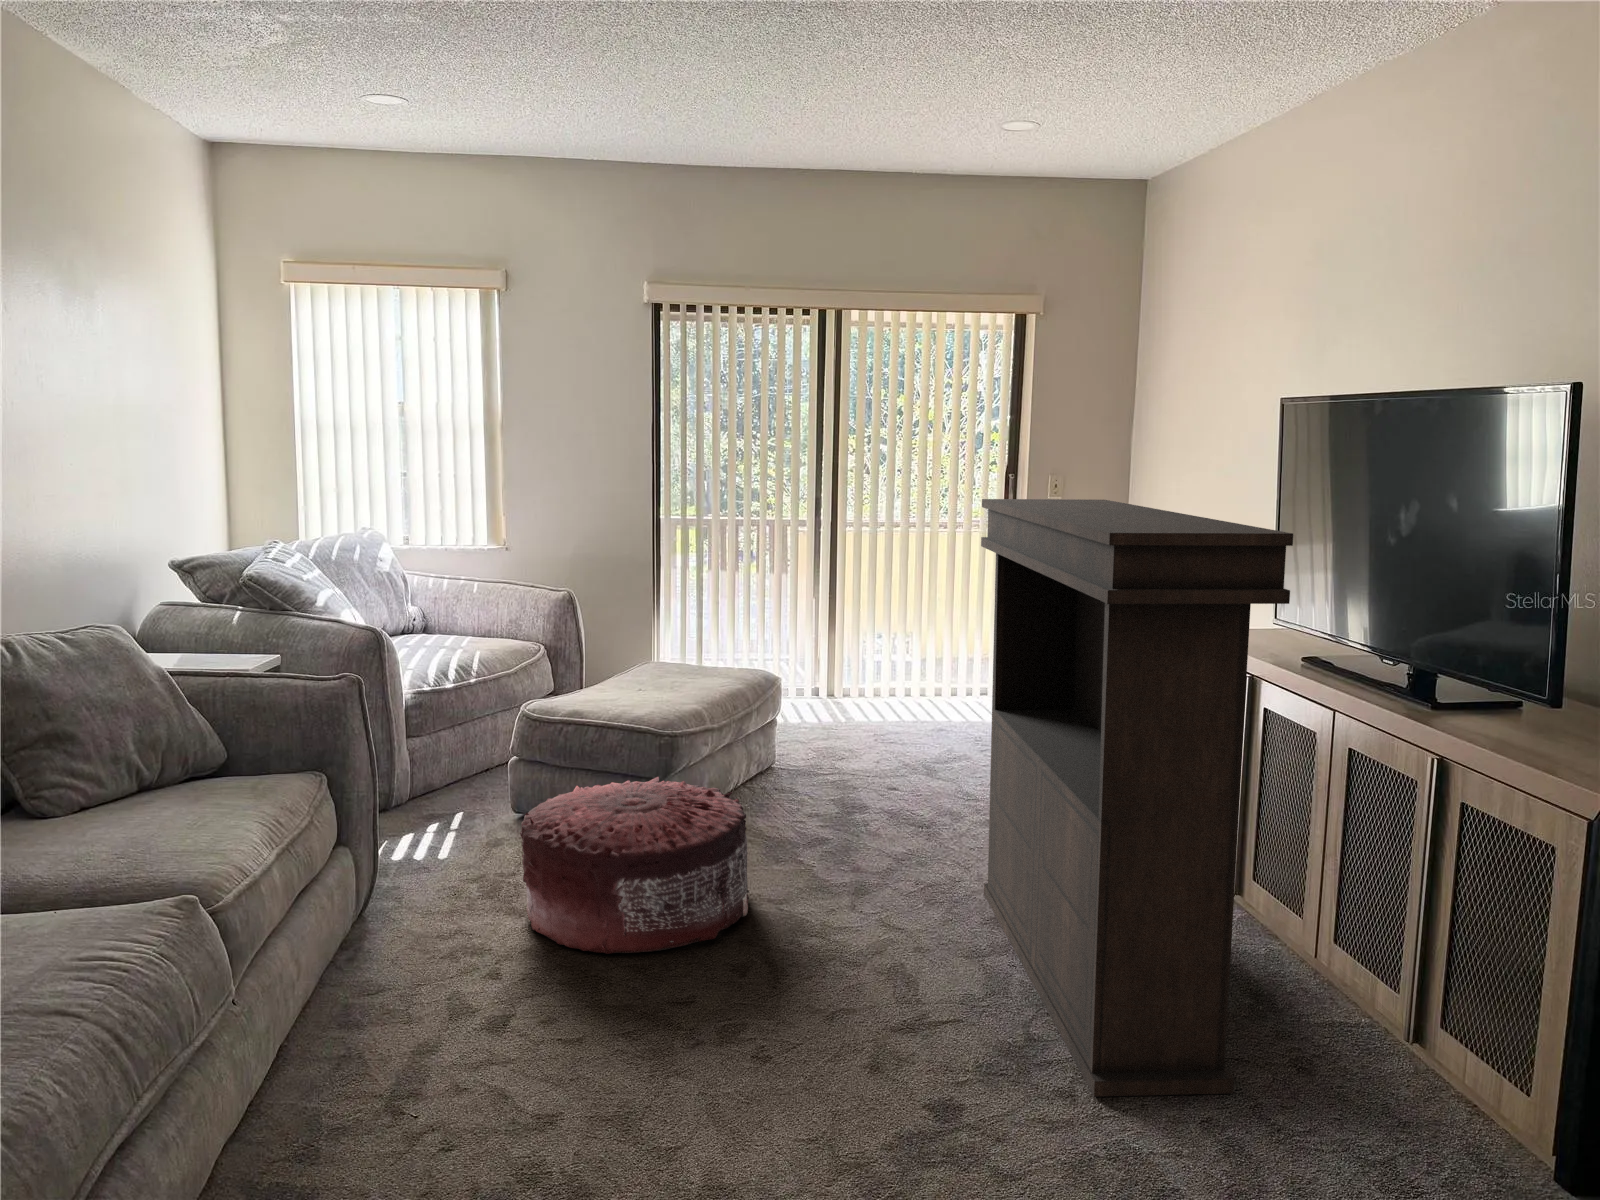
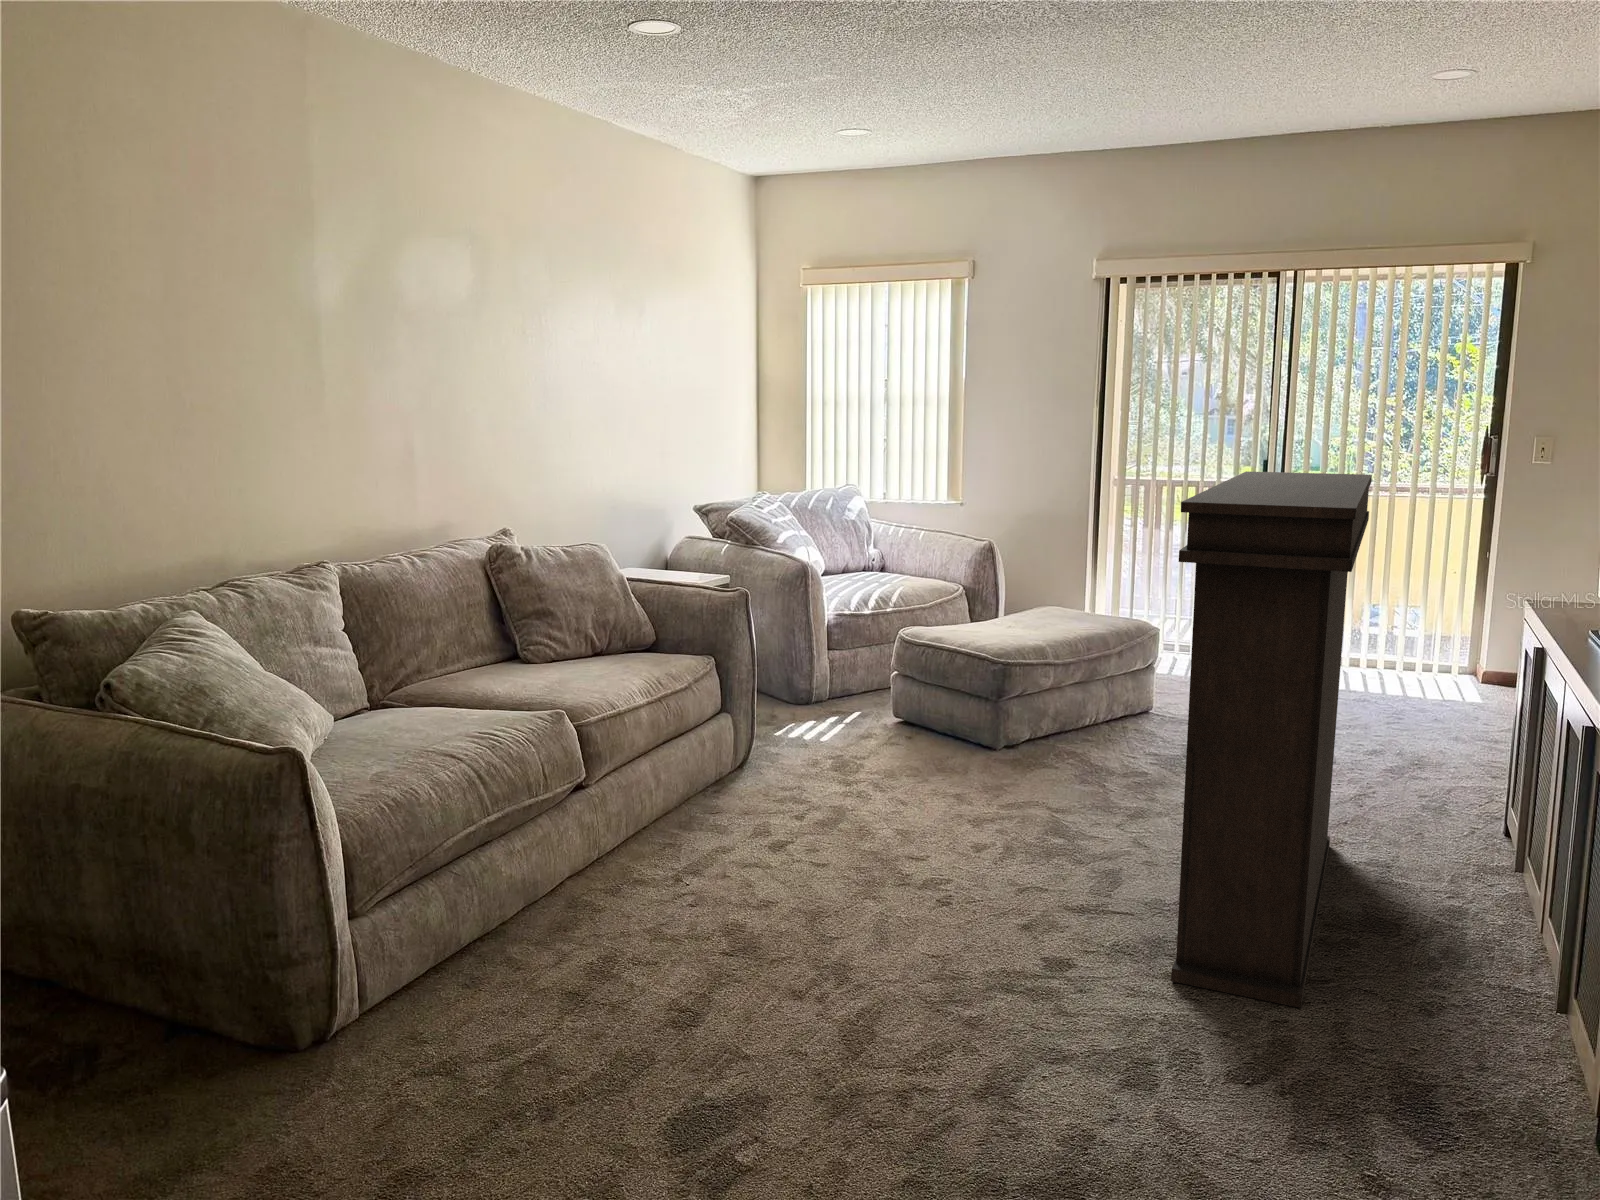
pouf: present [520,777,749,954] -> none [837,692,1025,822]

